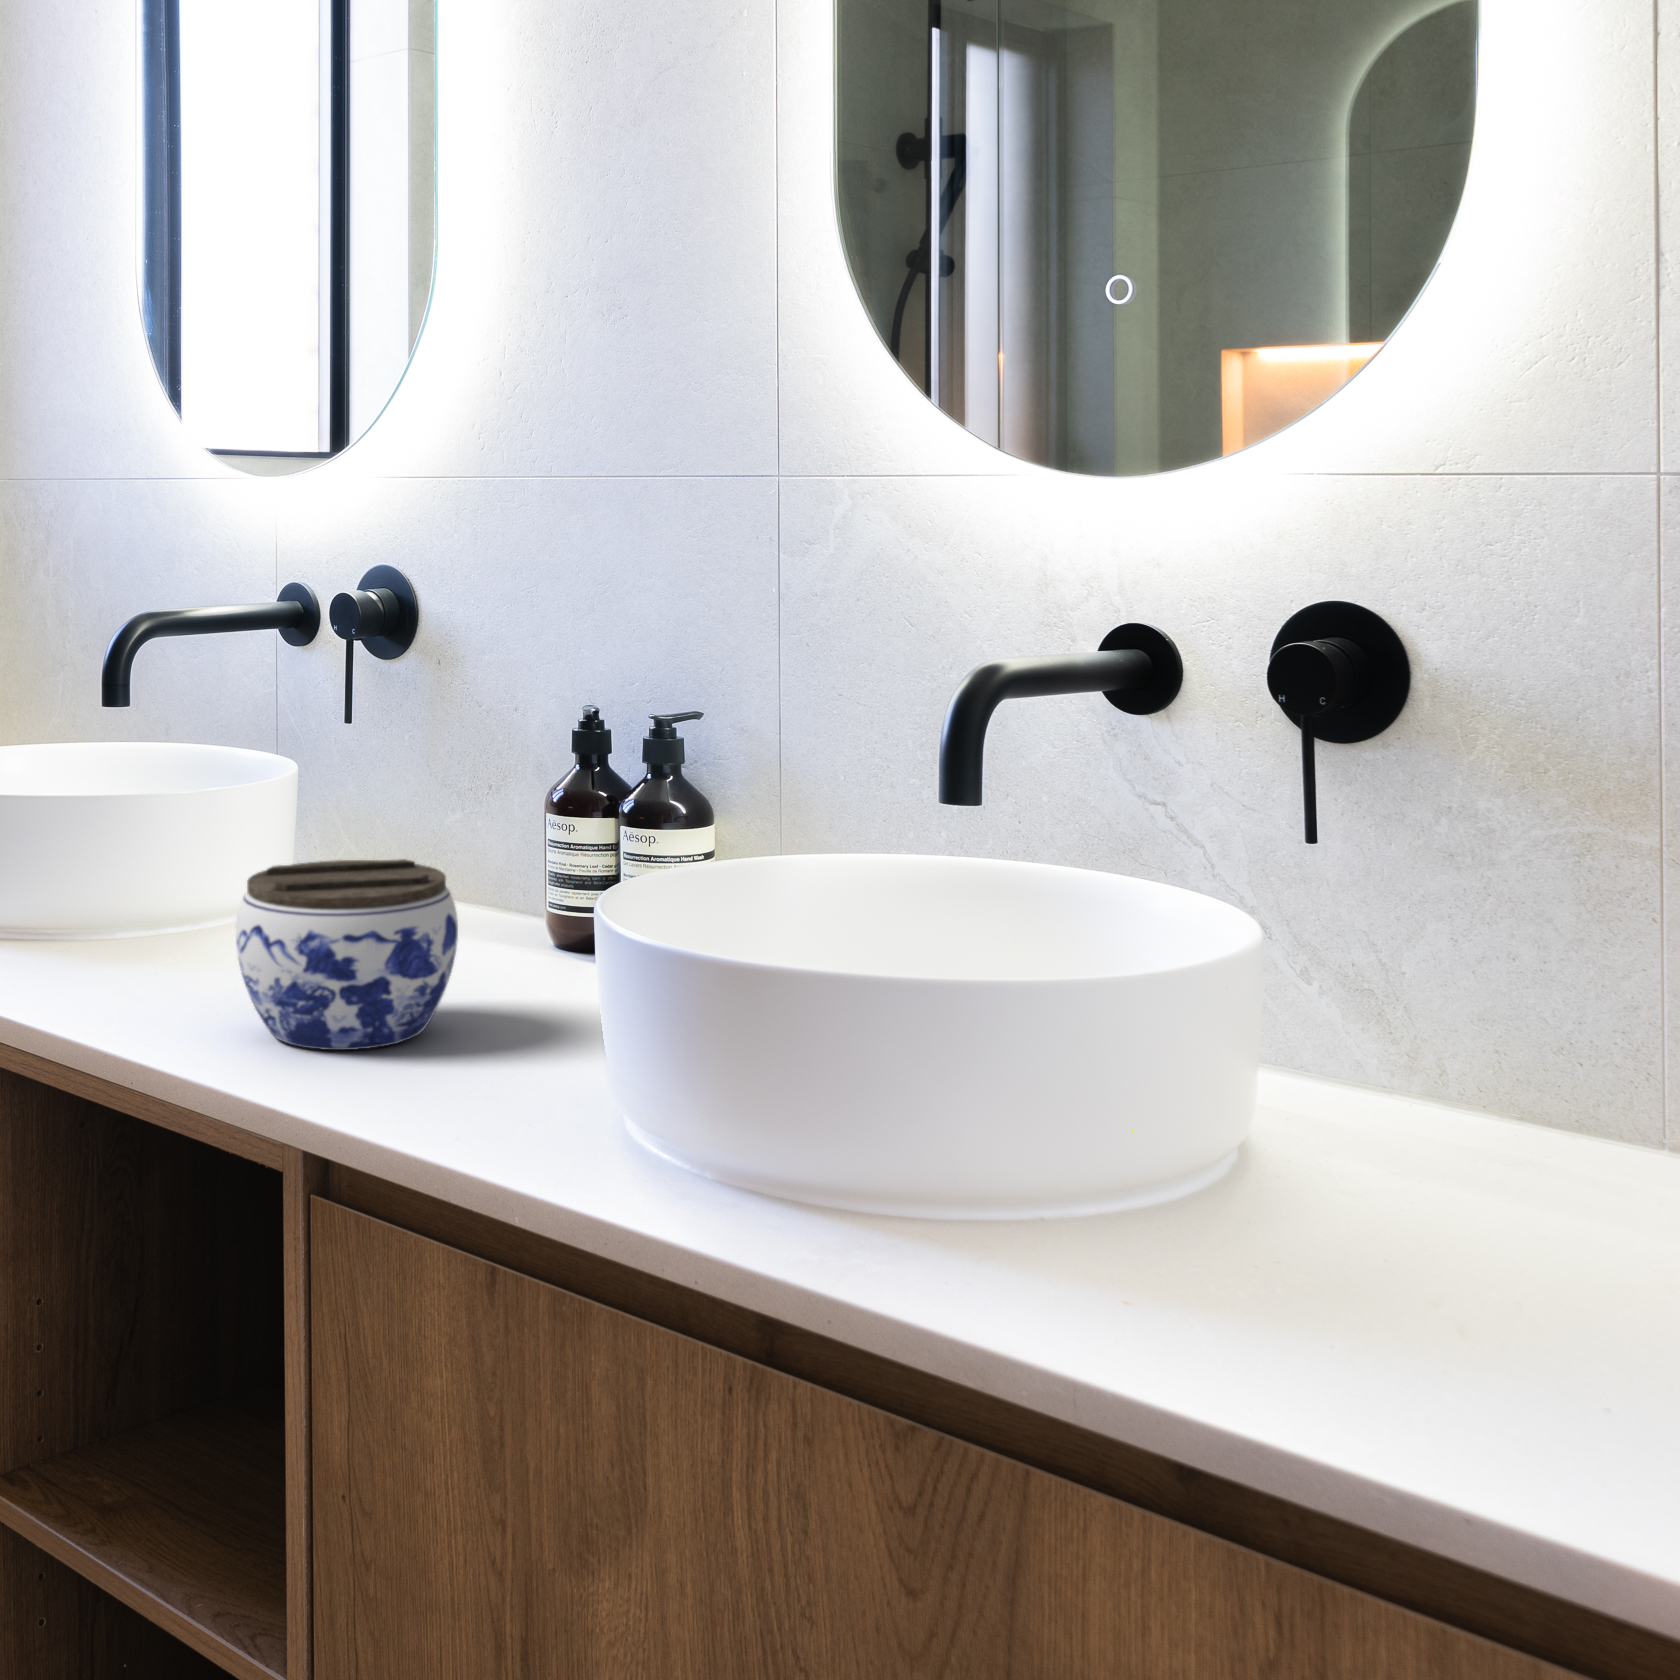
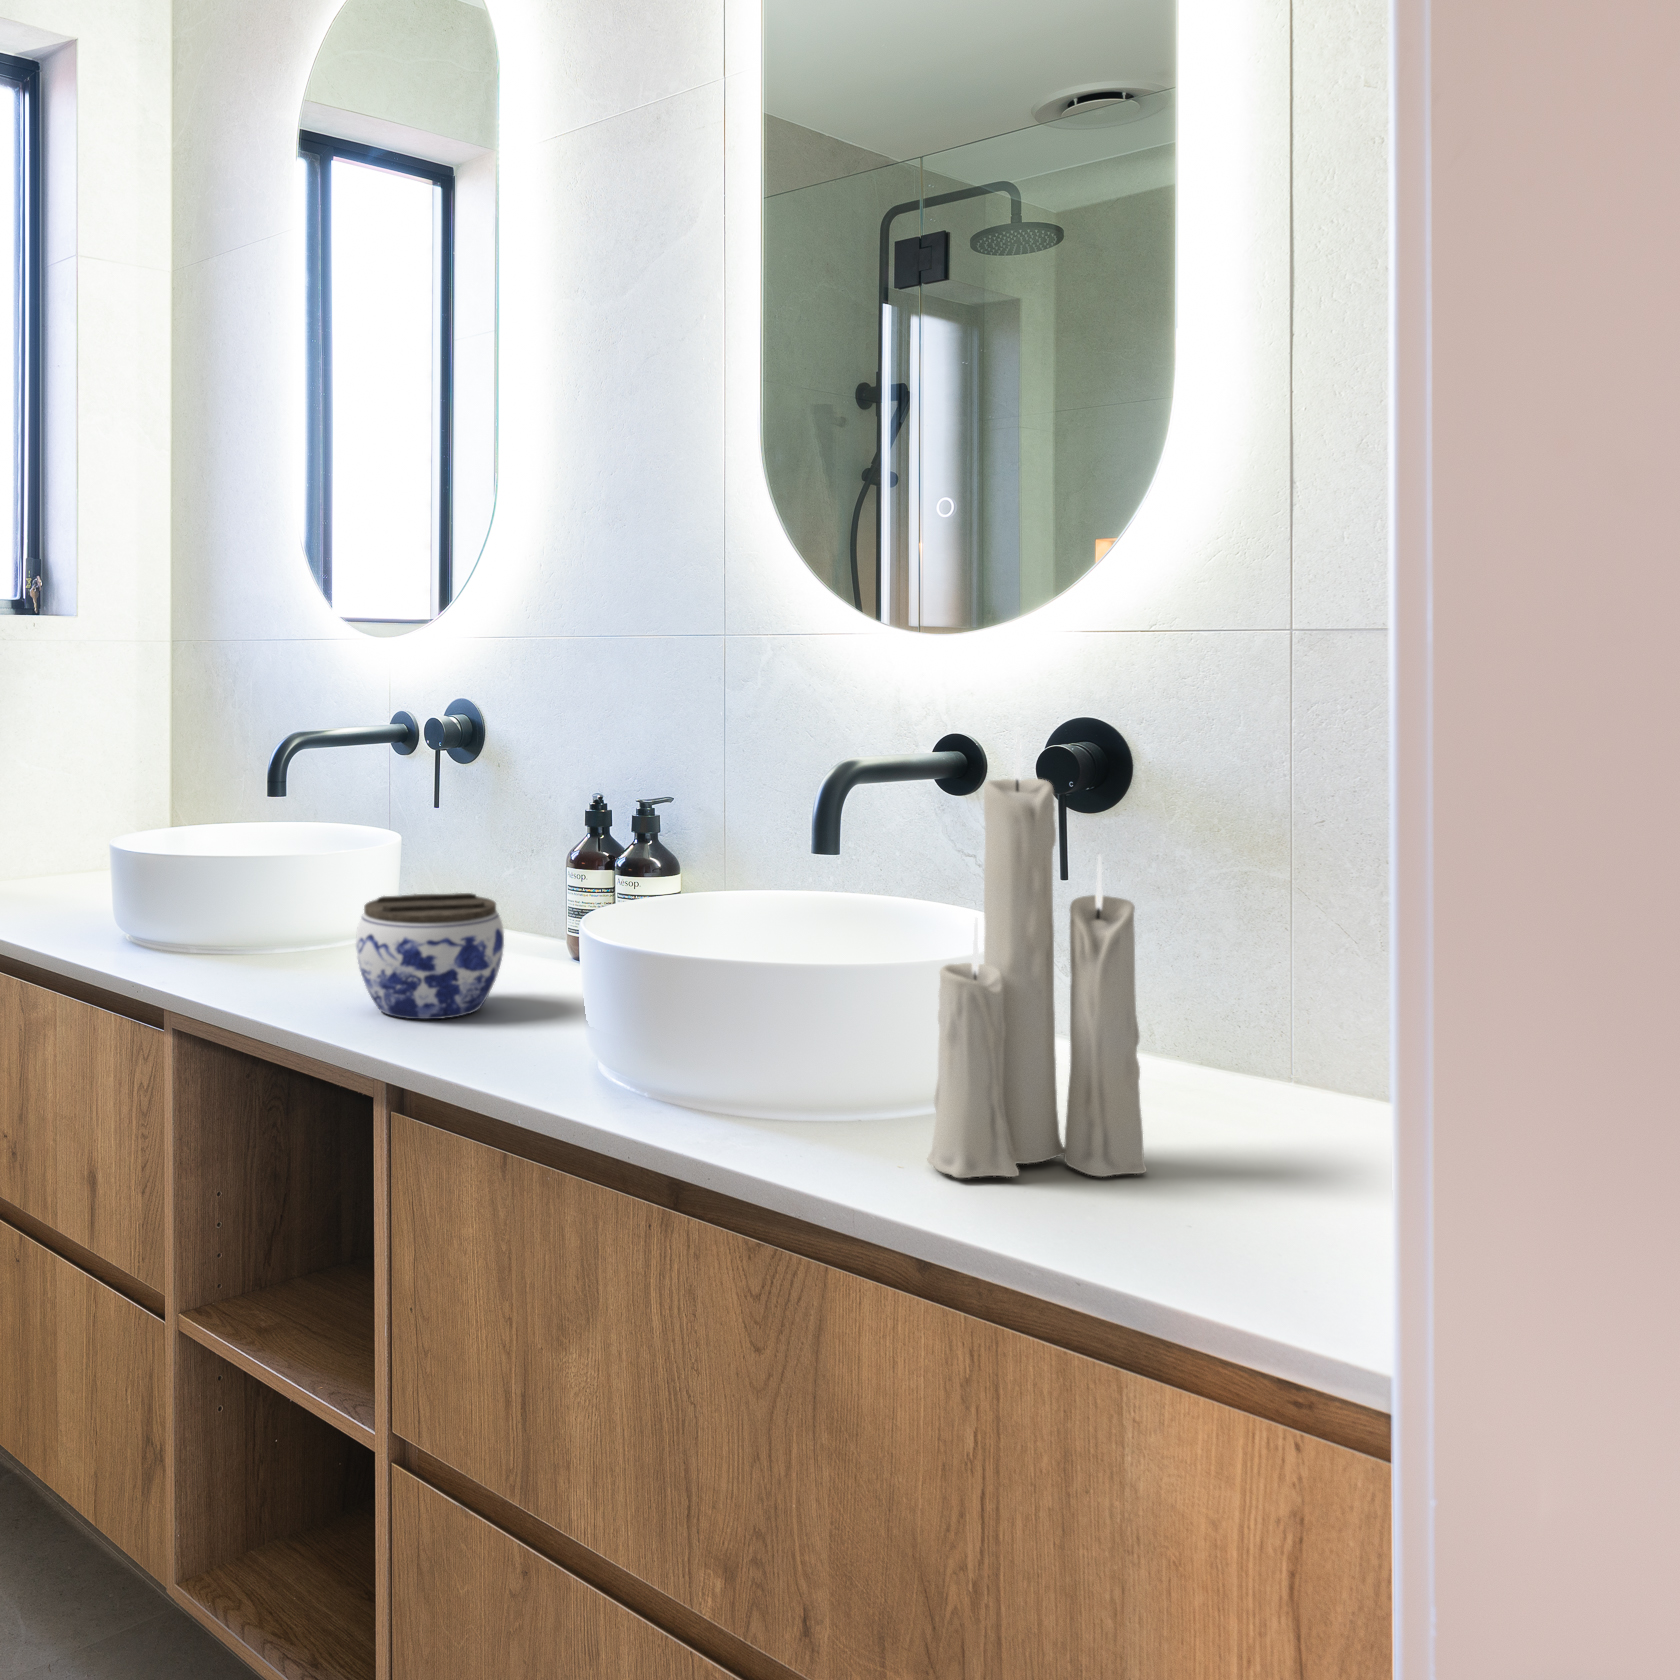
candle: none [1138,588,1481,1331] -> present [927,729,1147,1178]

